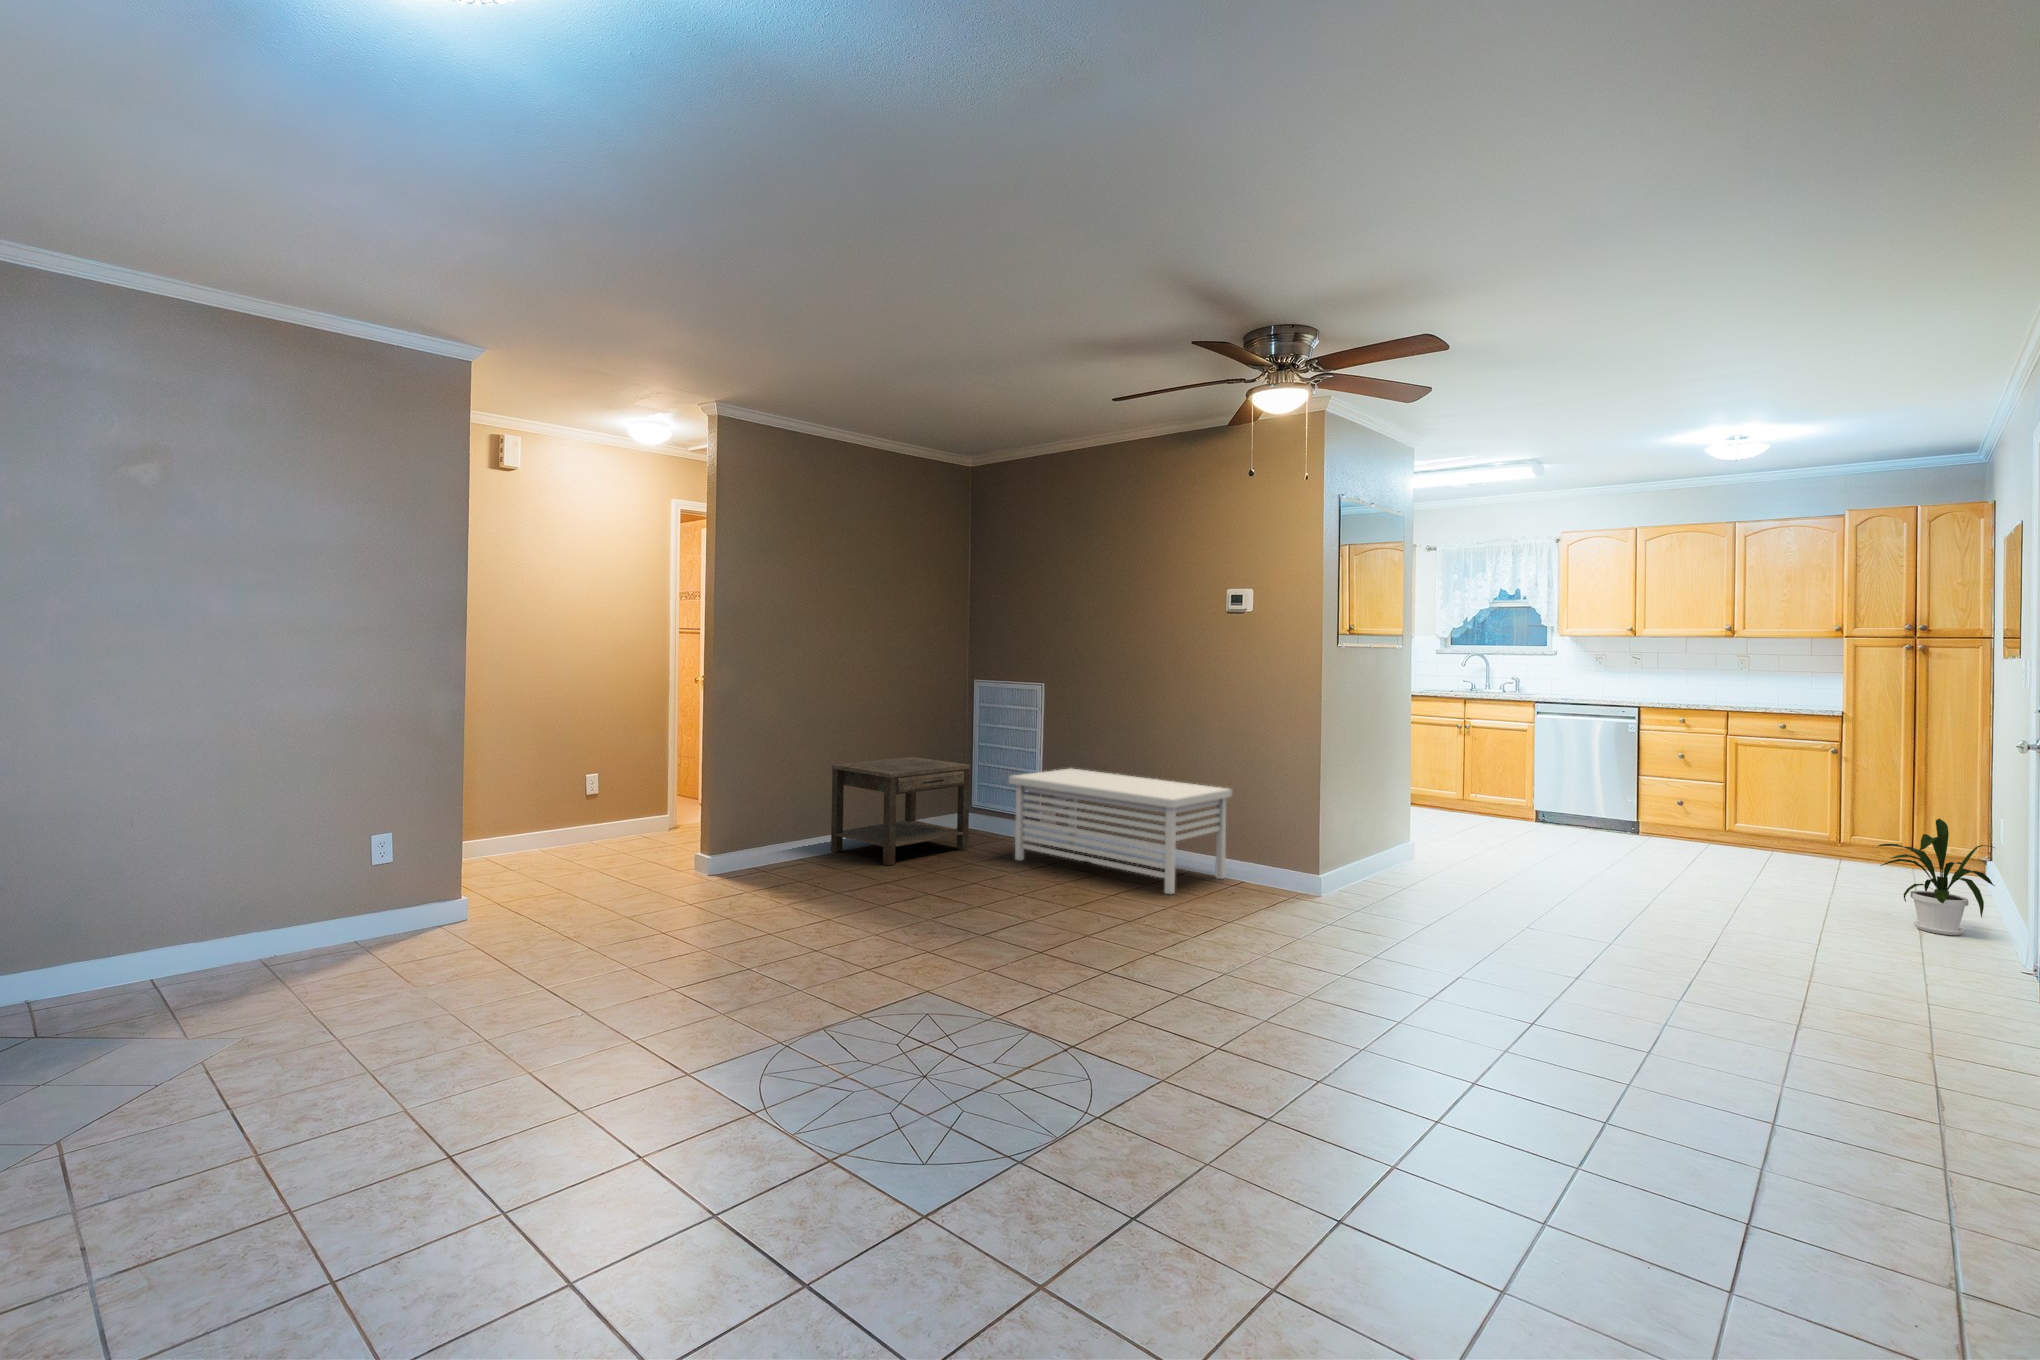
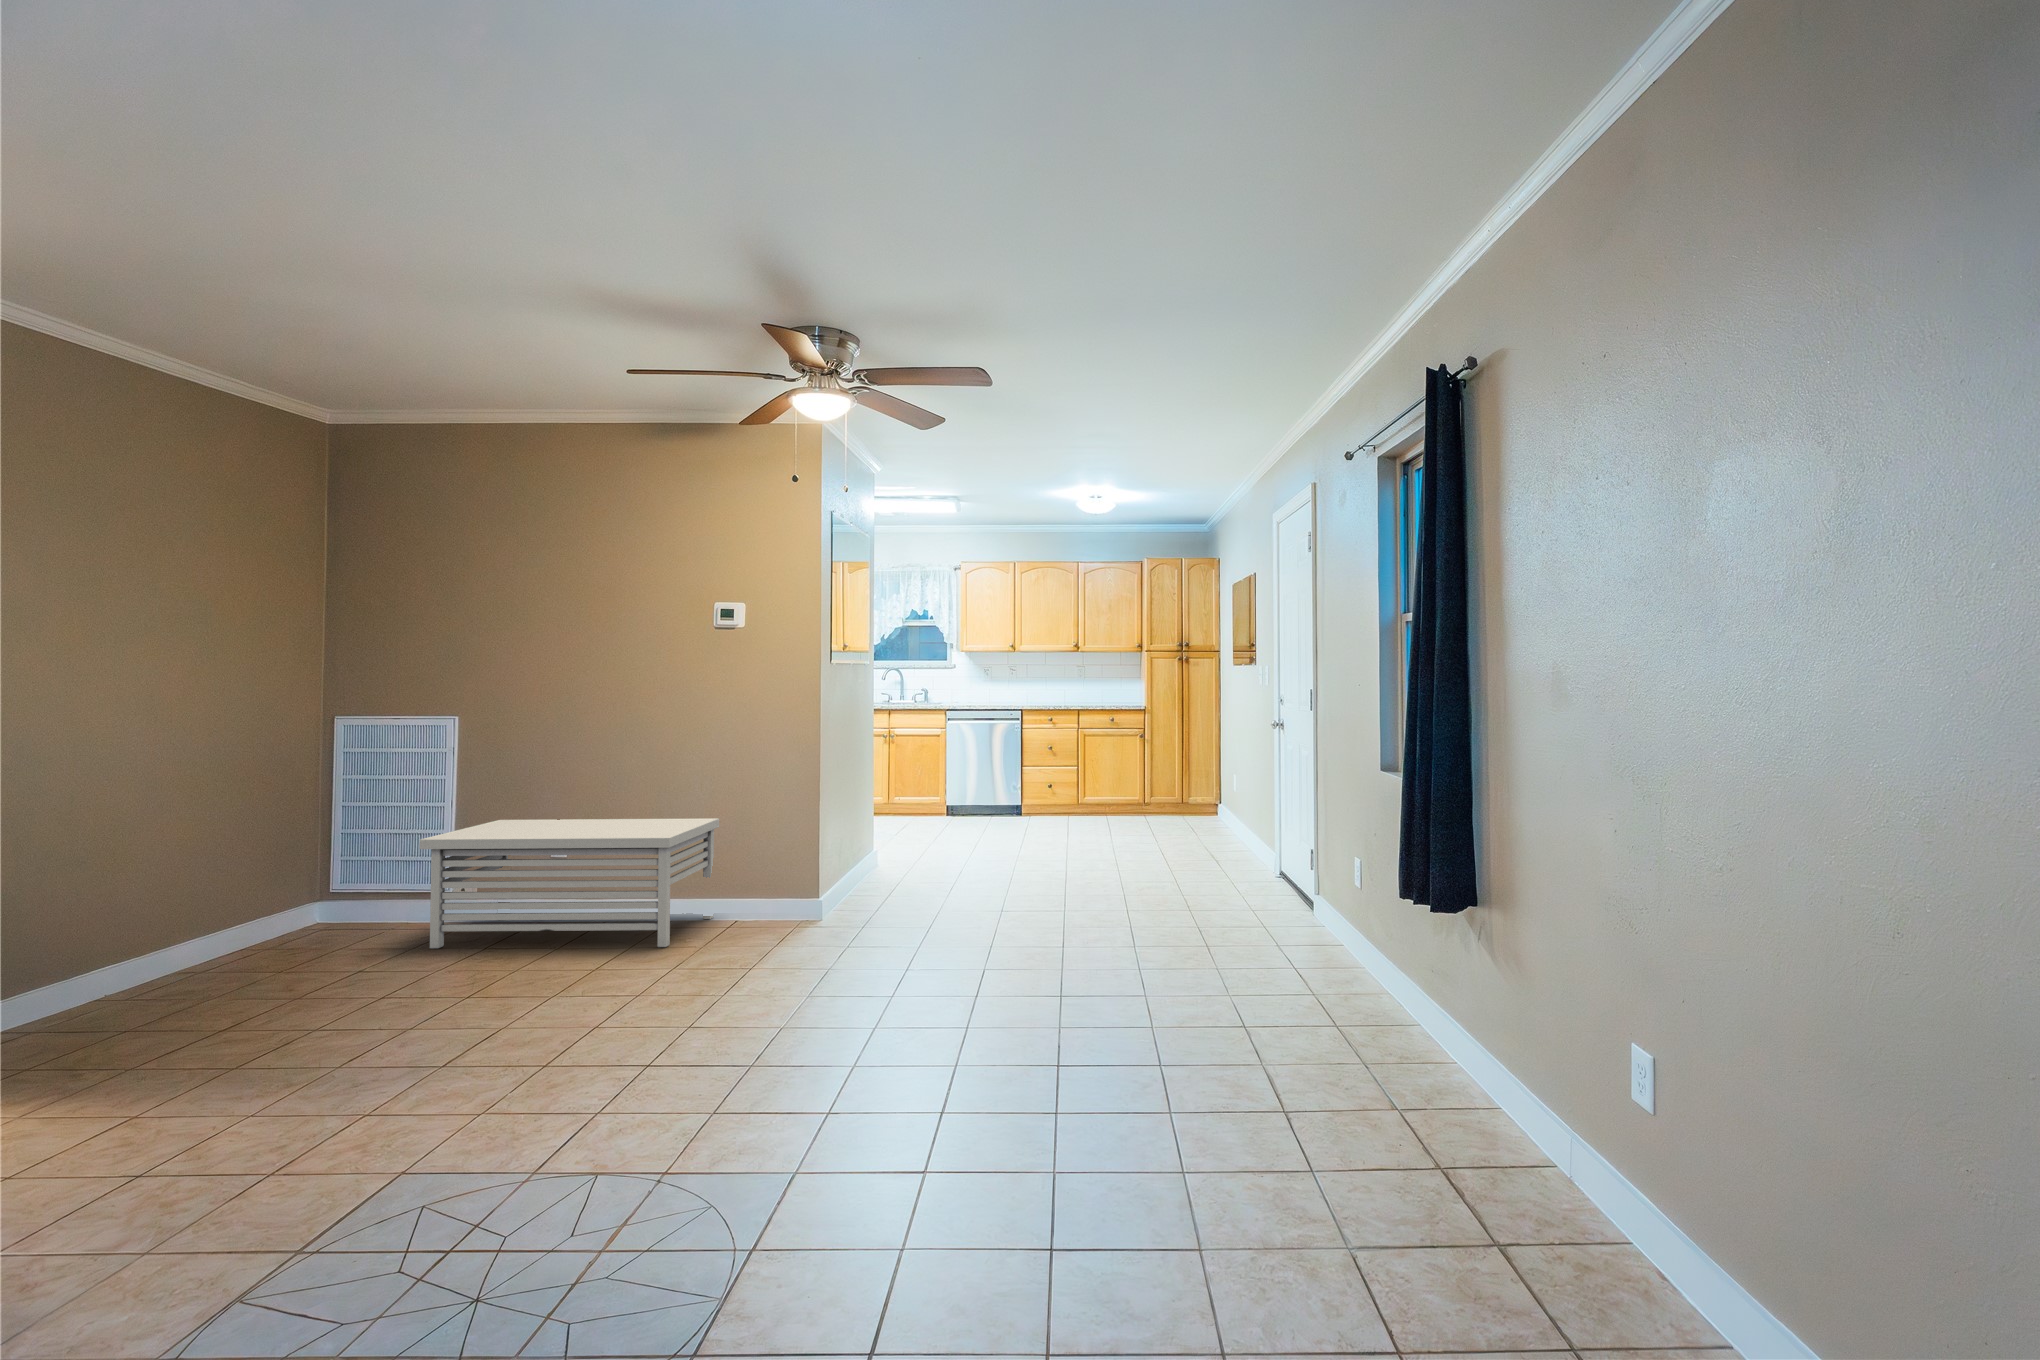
side table: present [831,757,970,865] -> none [76,832,348,999]
house plant: present [1878,819,1995,935] -> none [1186,775,1248,856]

